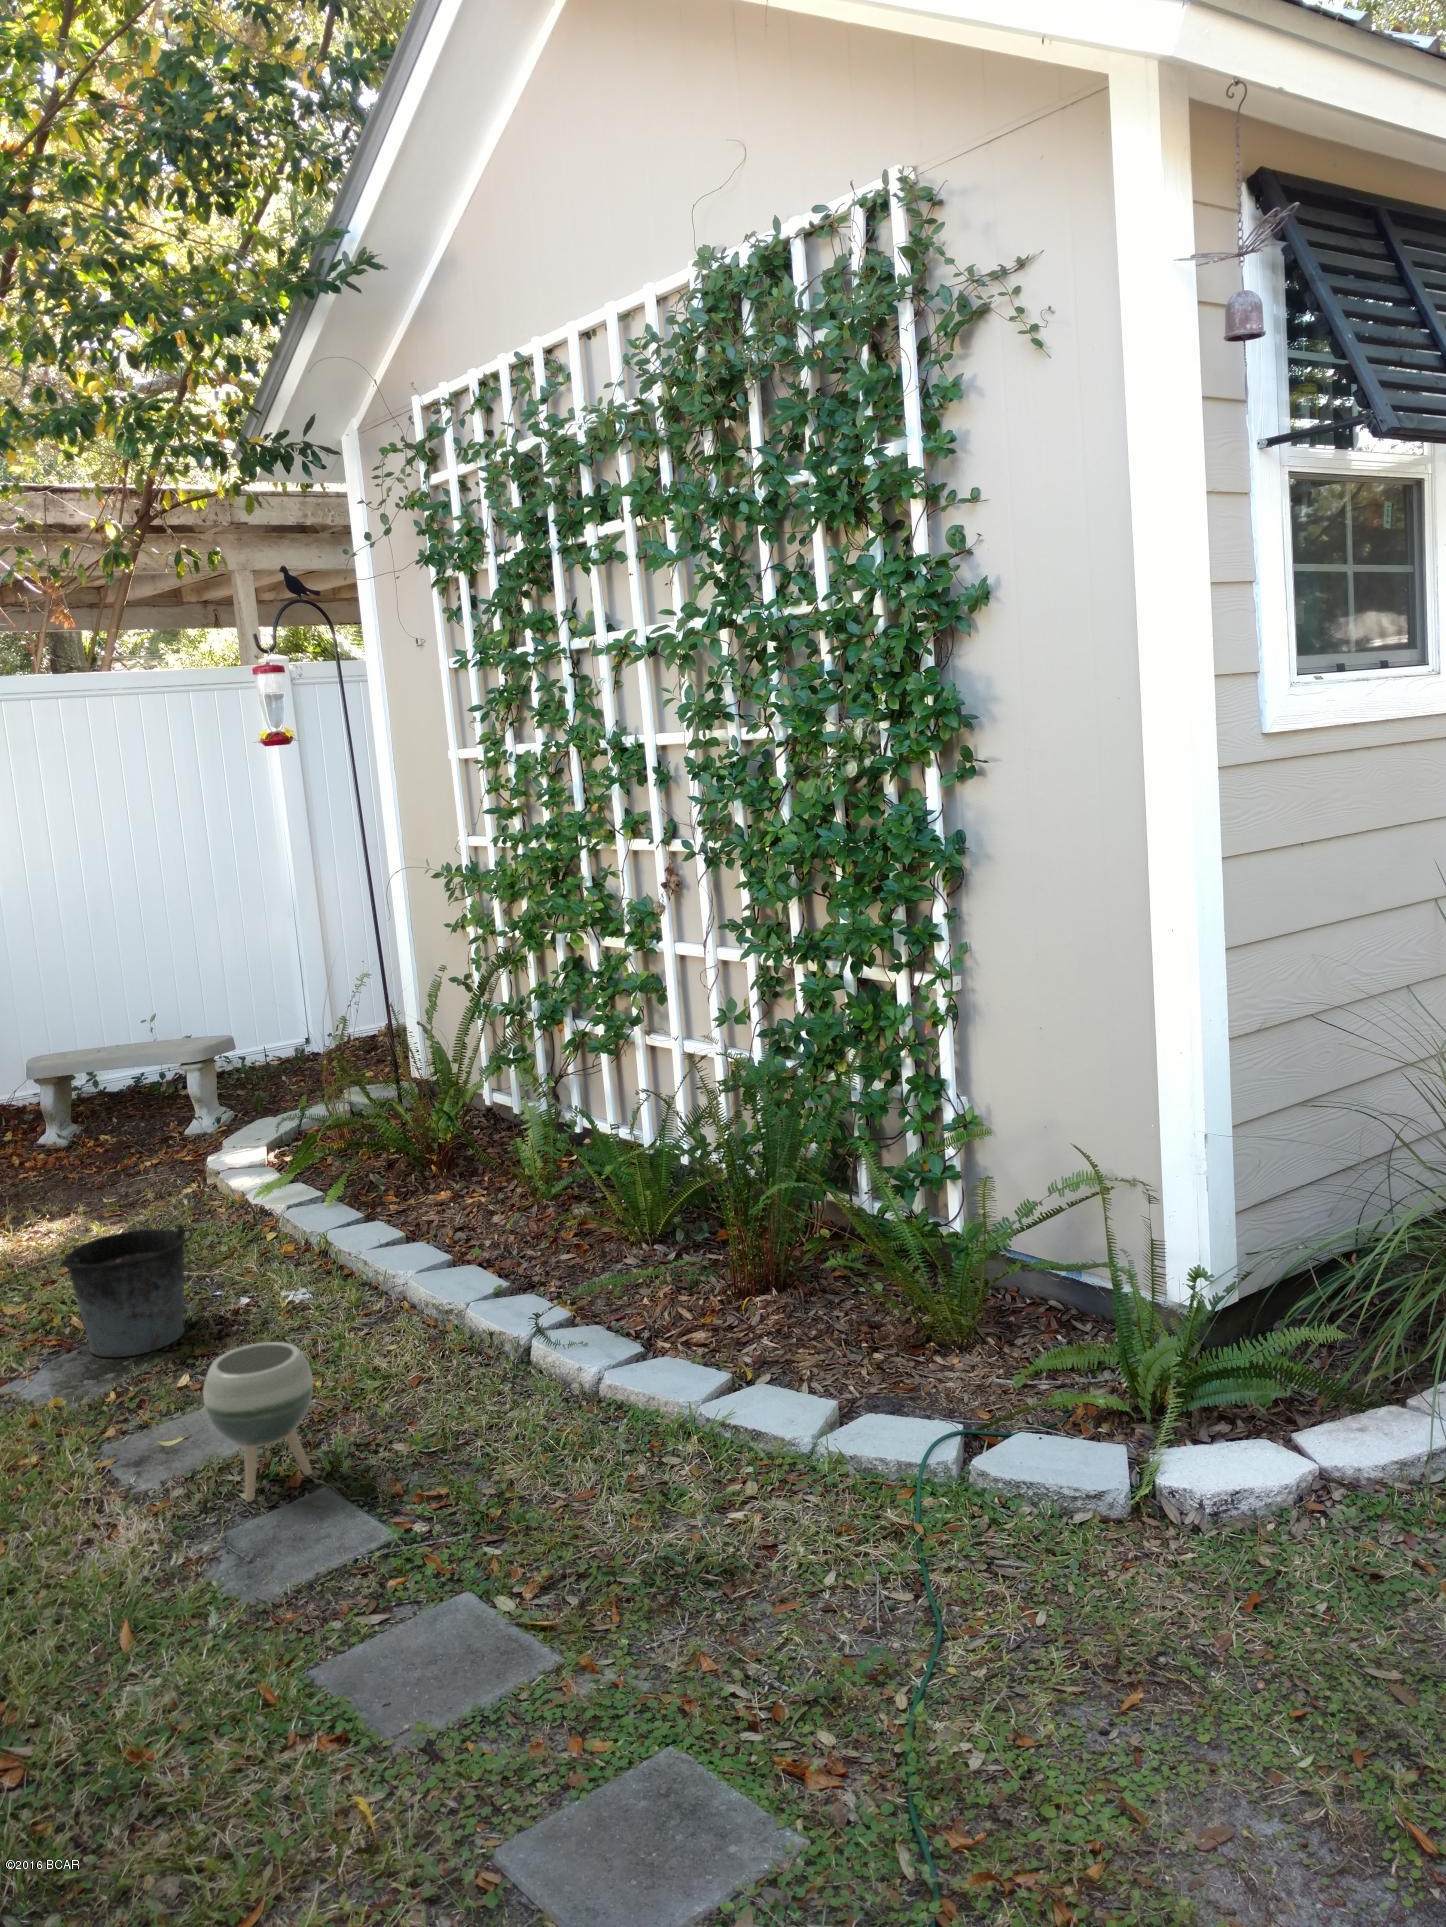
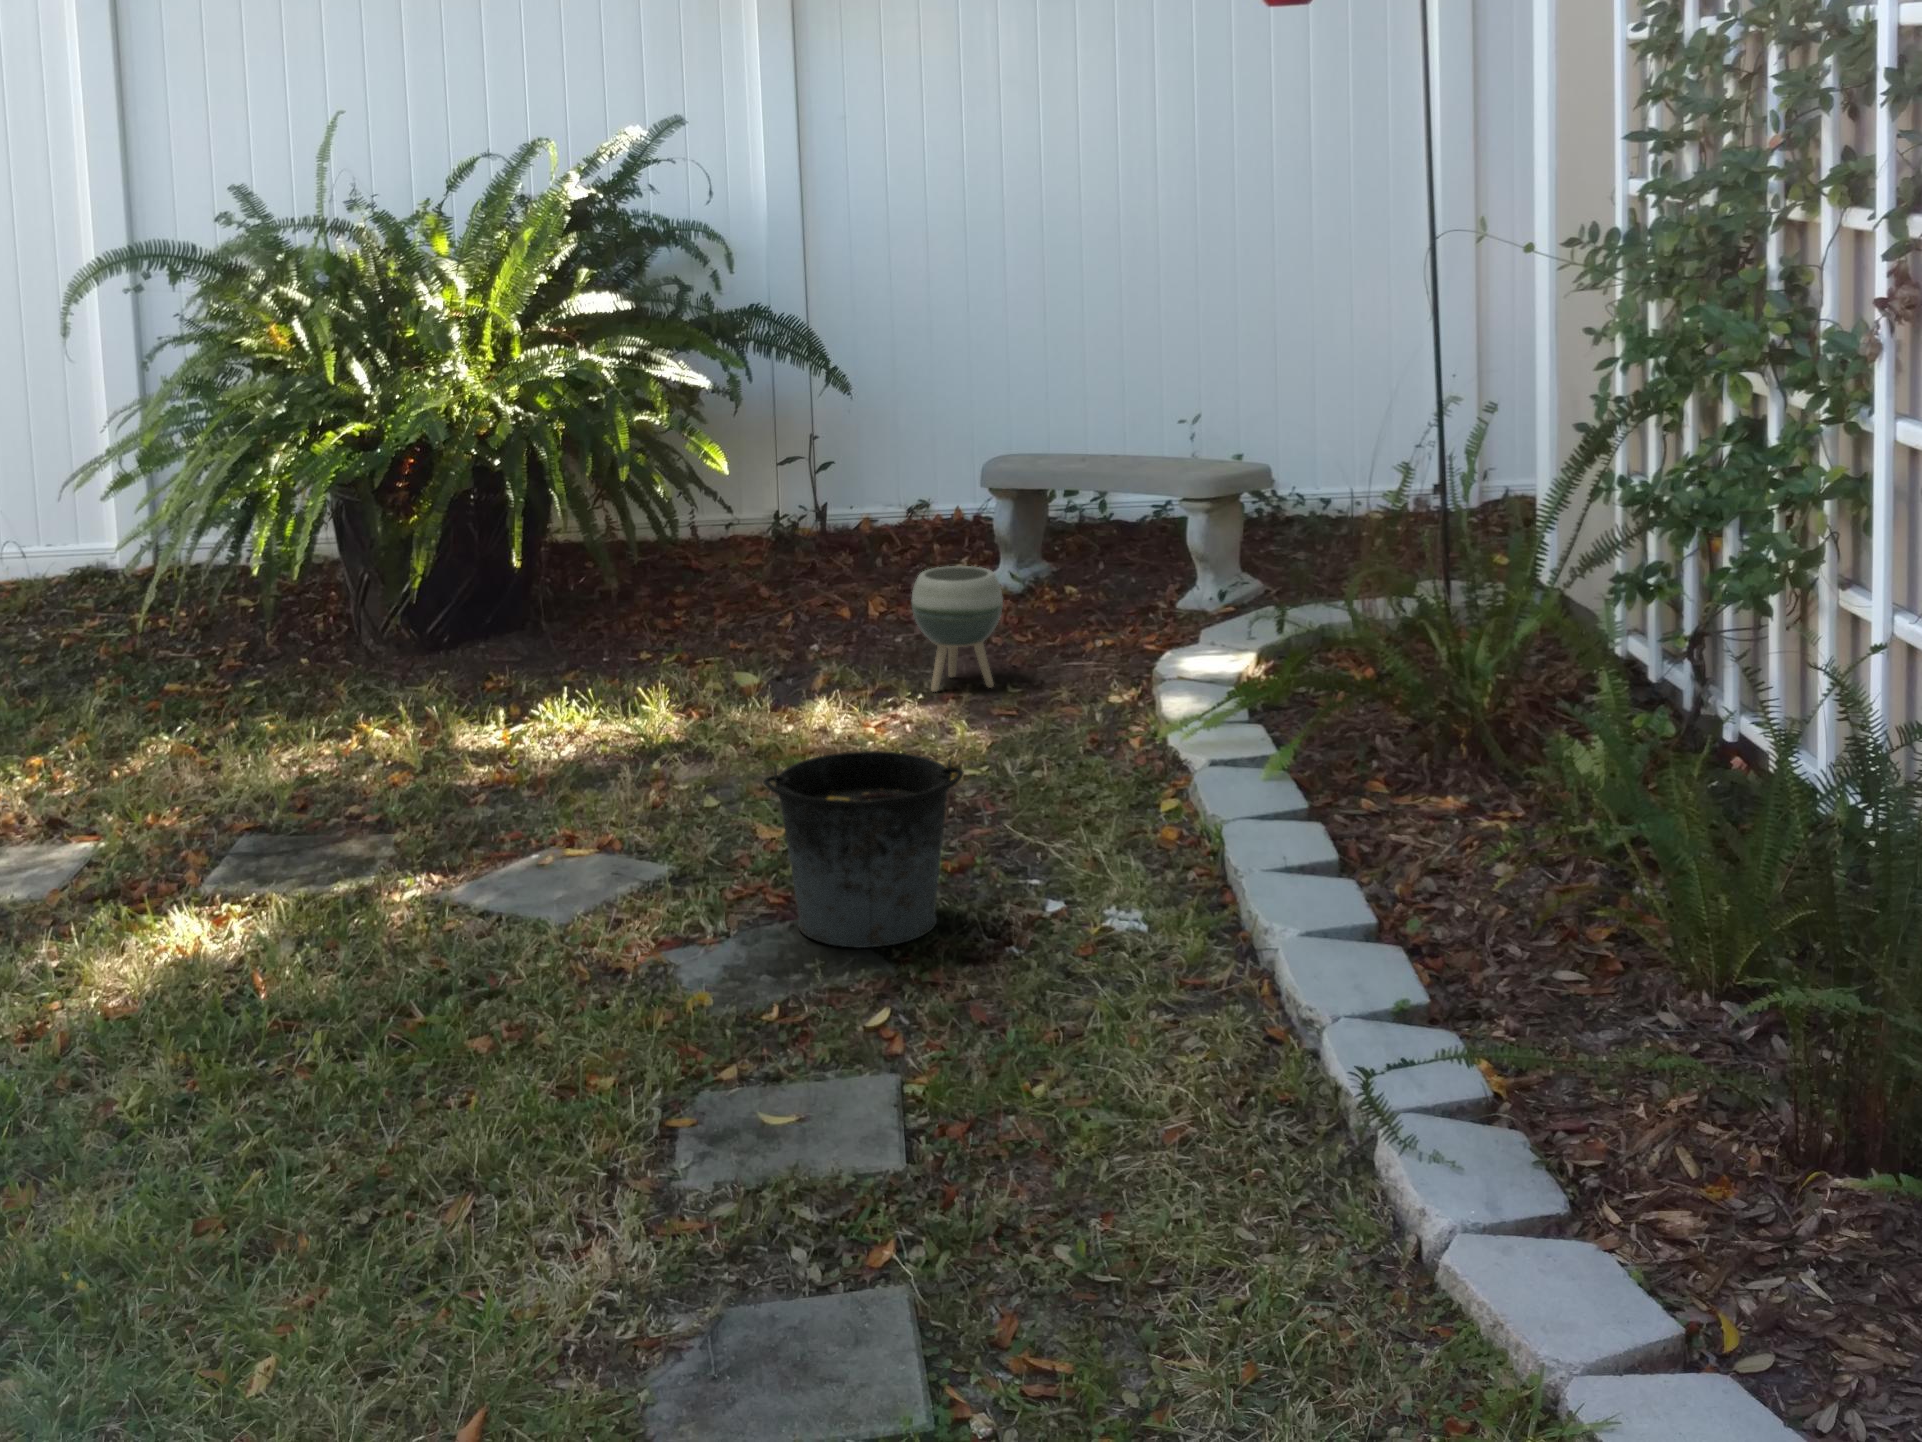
planter: present [203,1342,313,1502] -> present [912,566,1003,692]

